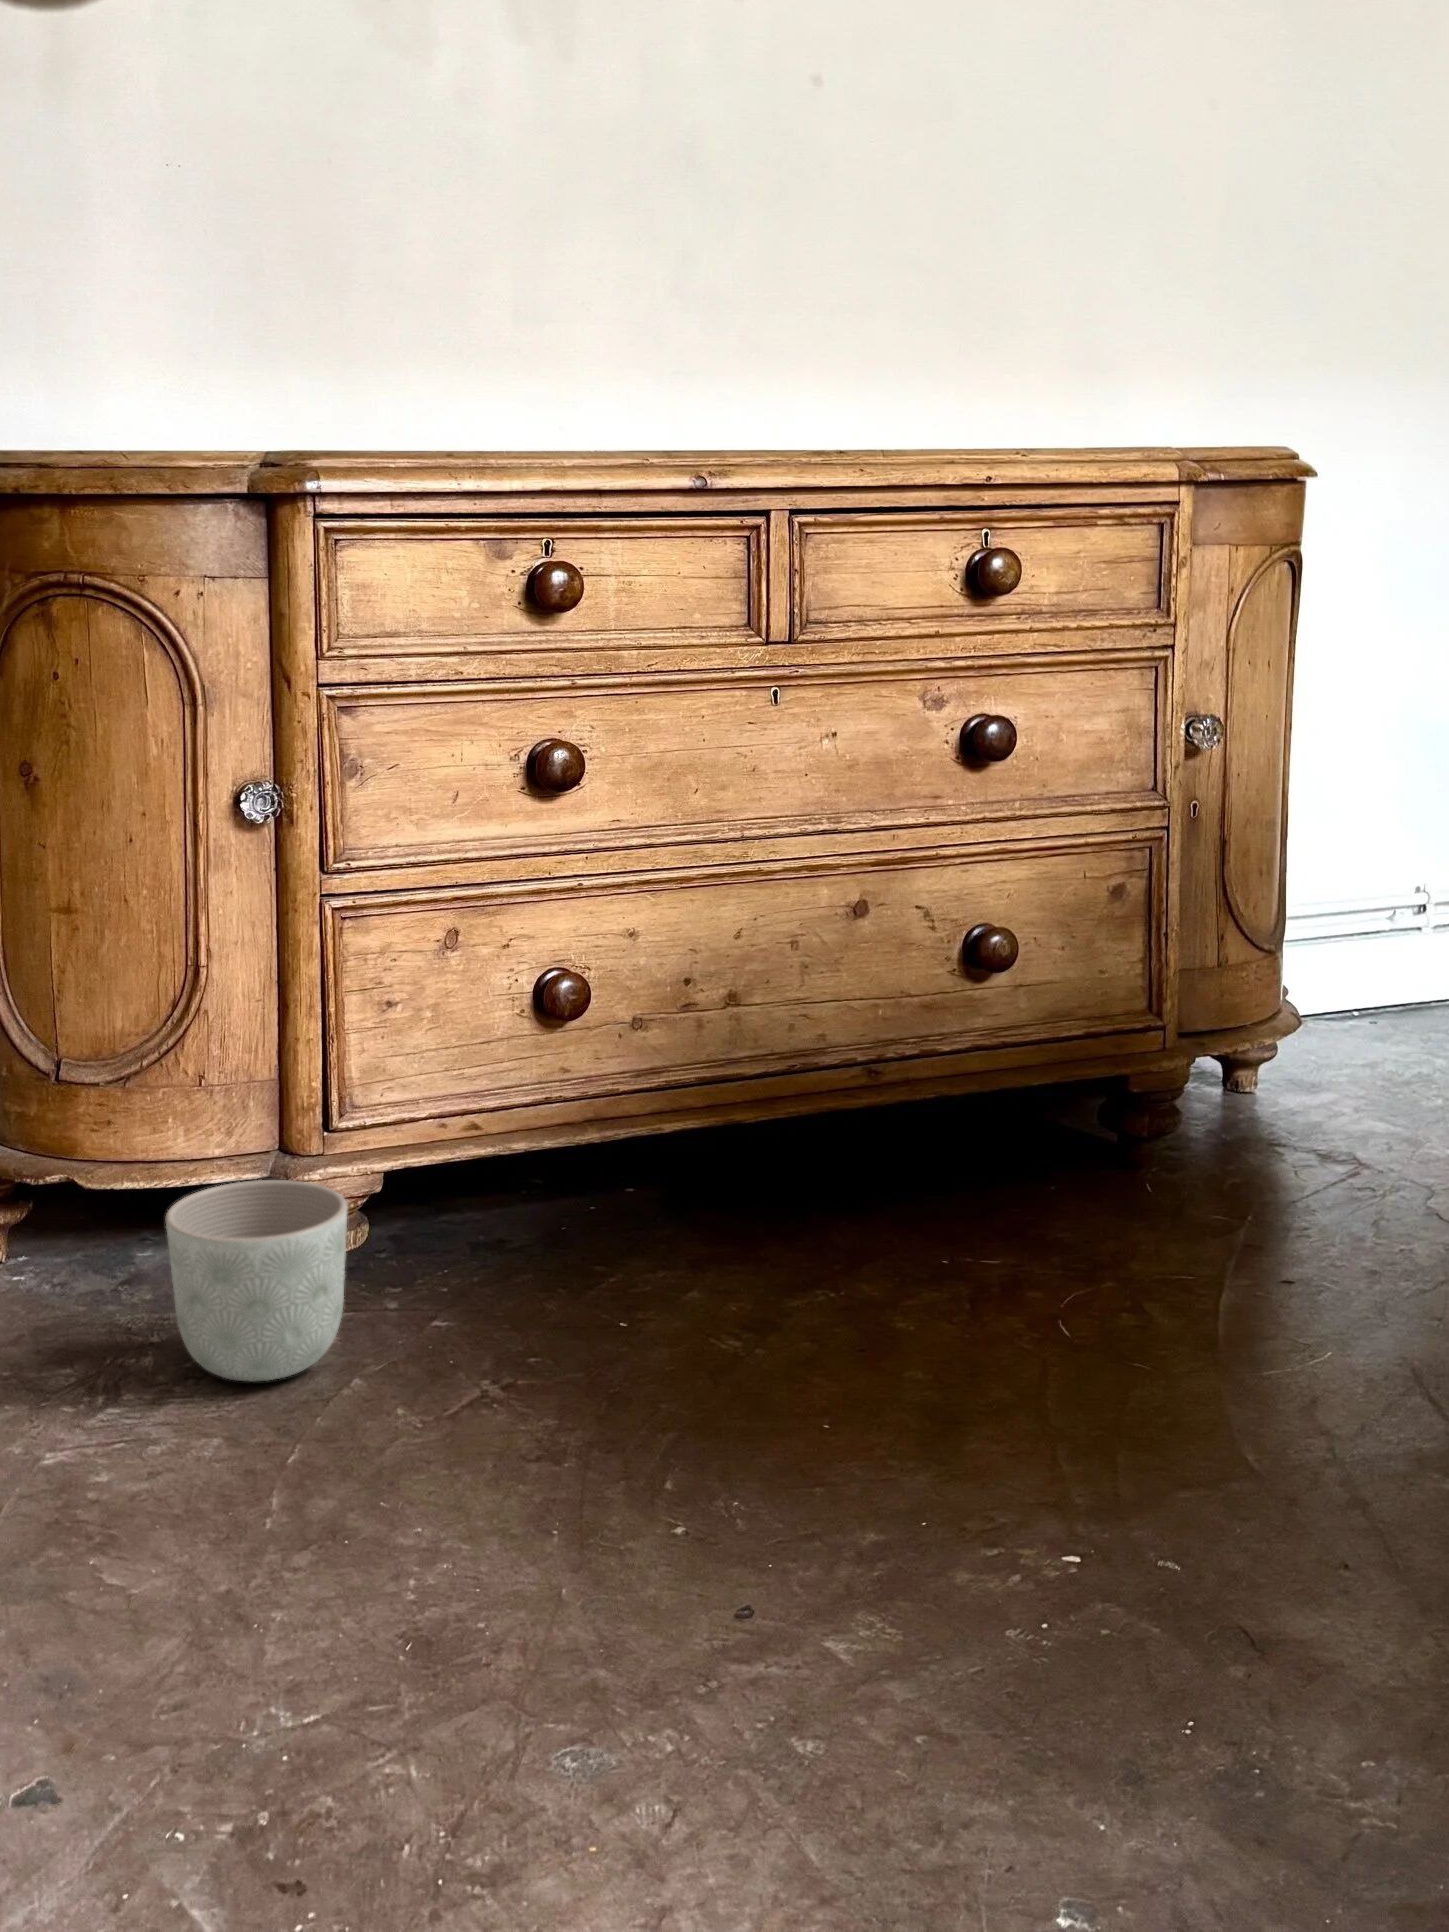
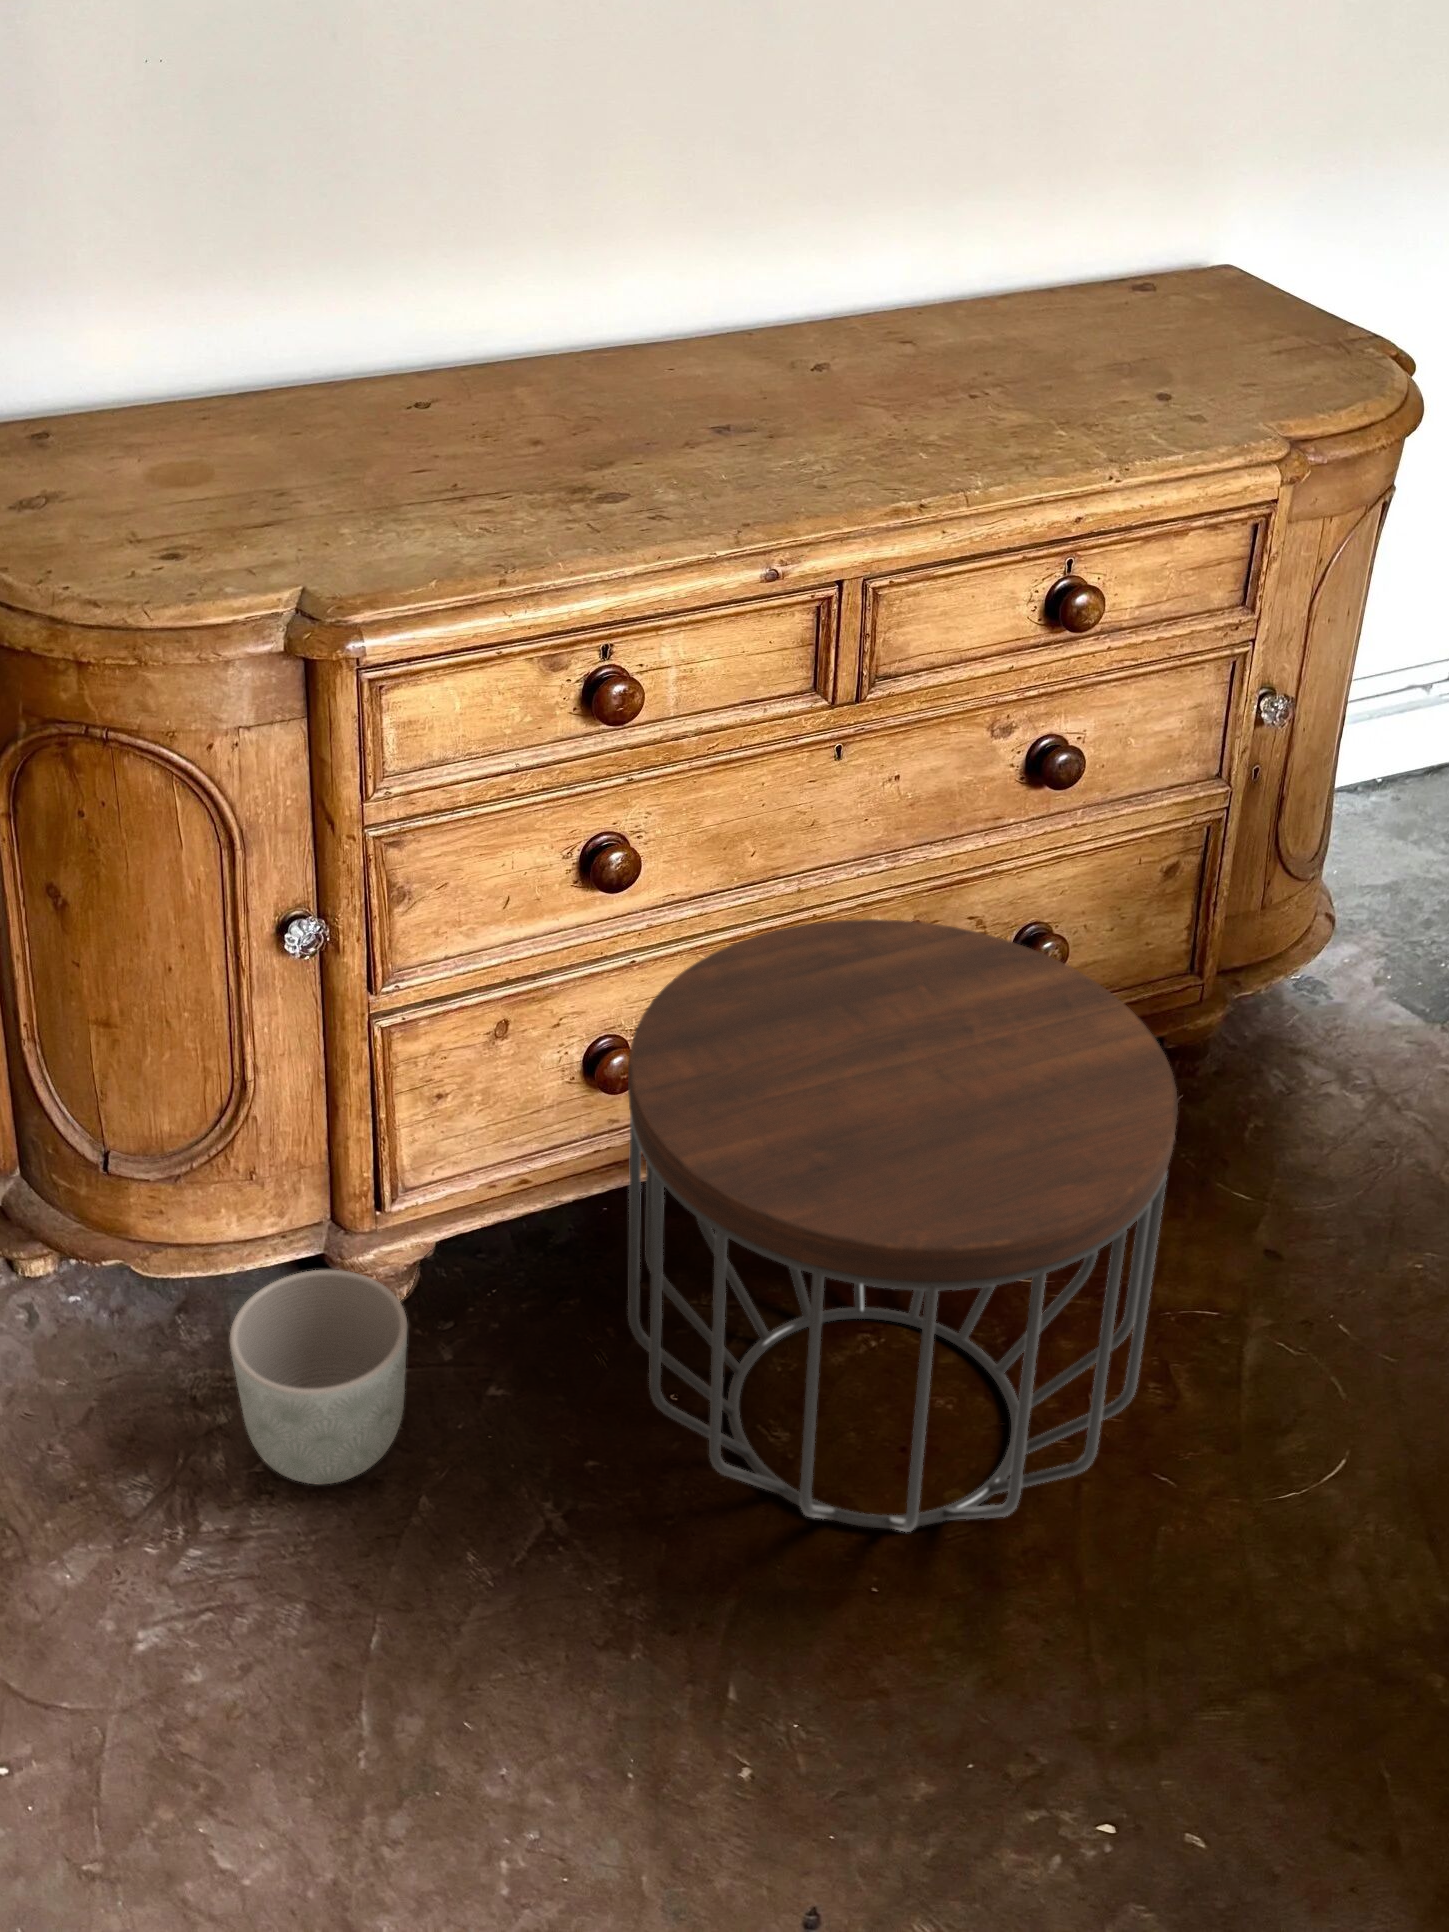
side table: none [567,855,1101,1407] -> present [628,919,1178,1532]

